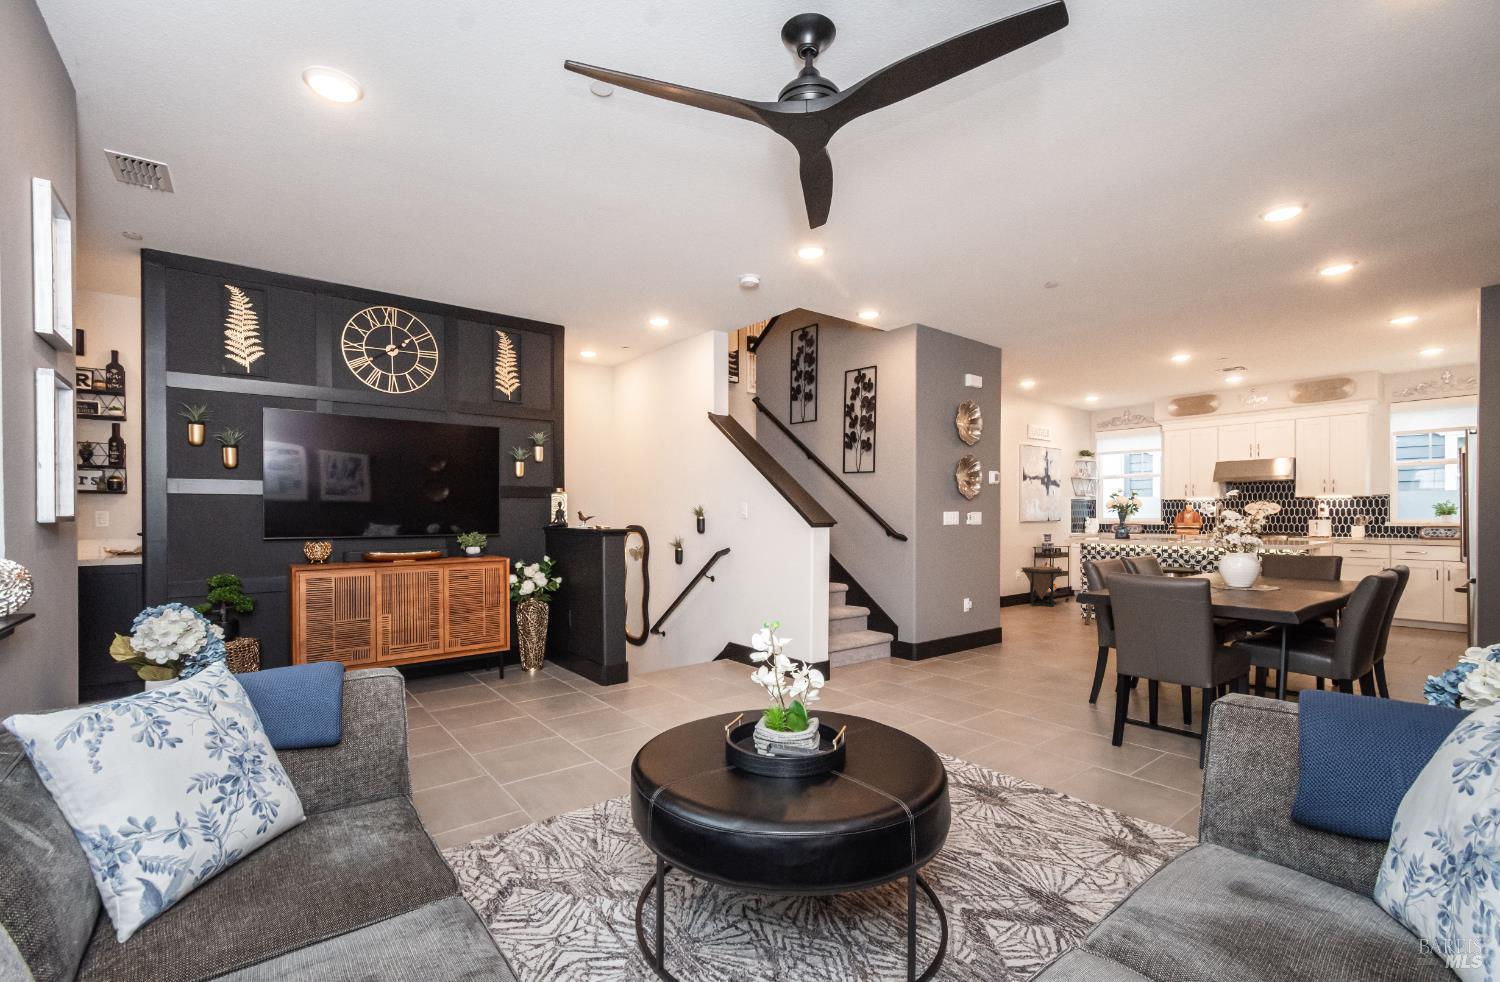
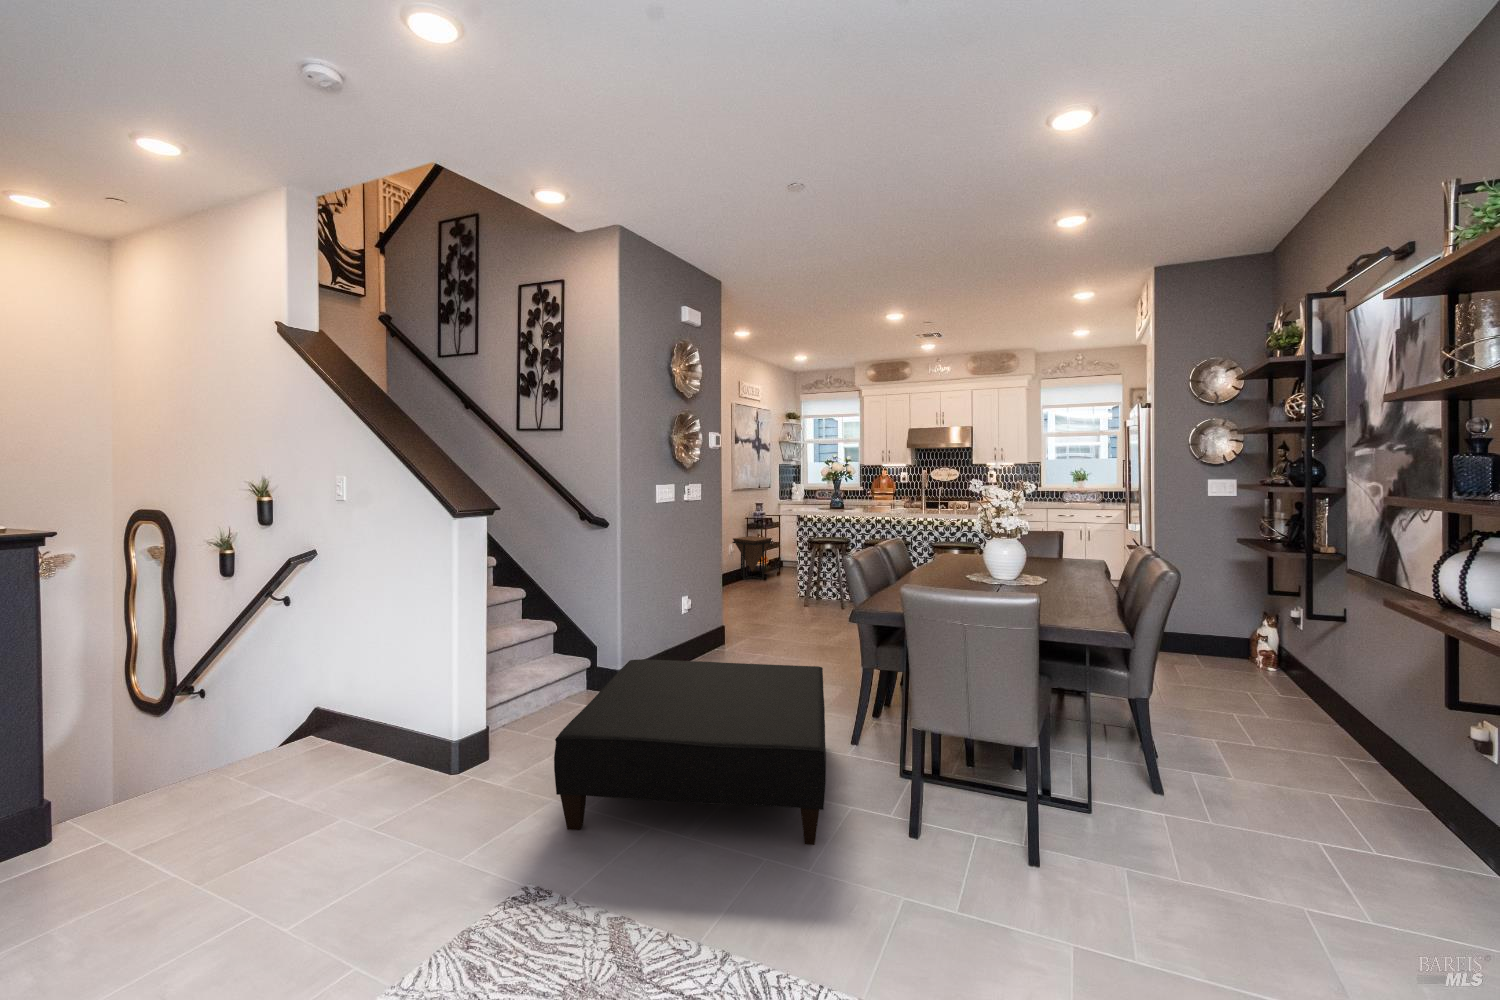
ottoman: none [876,628,1067,734] -> present [554,659,826,845]

